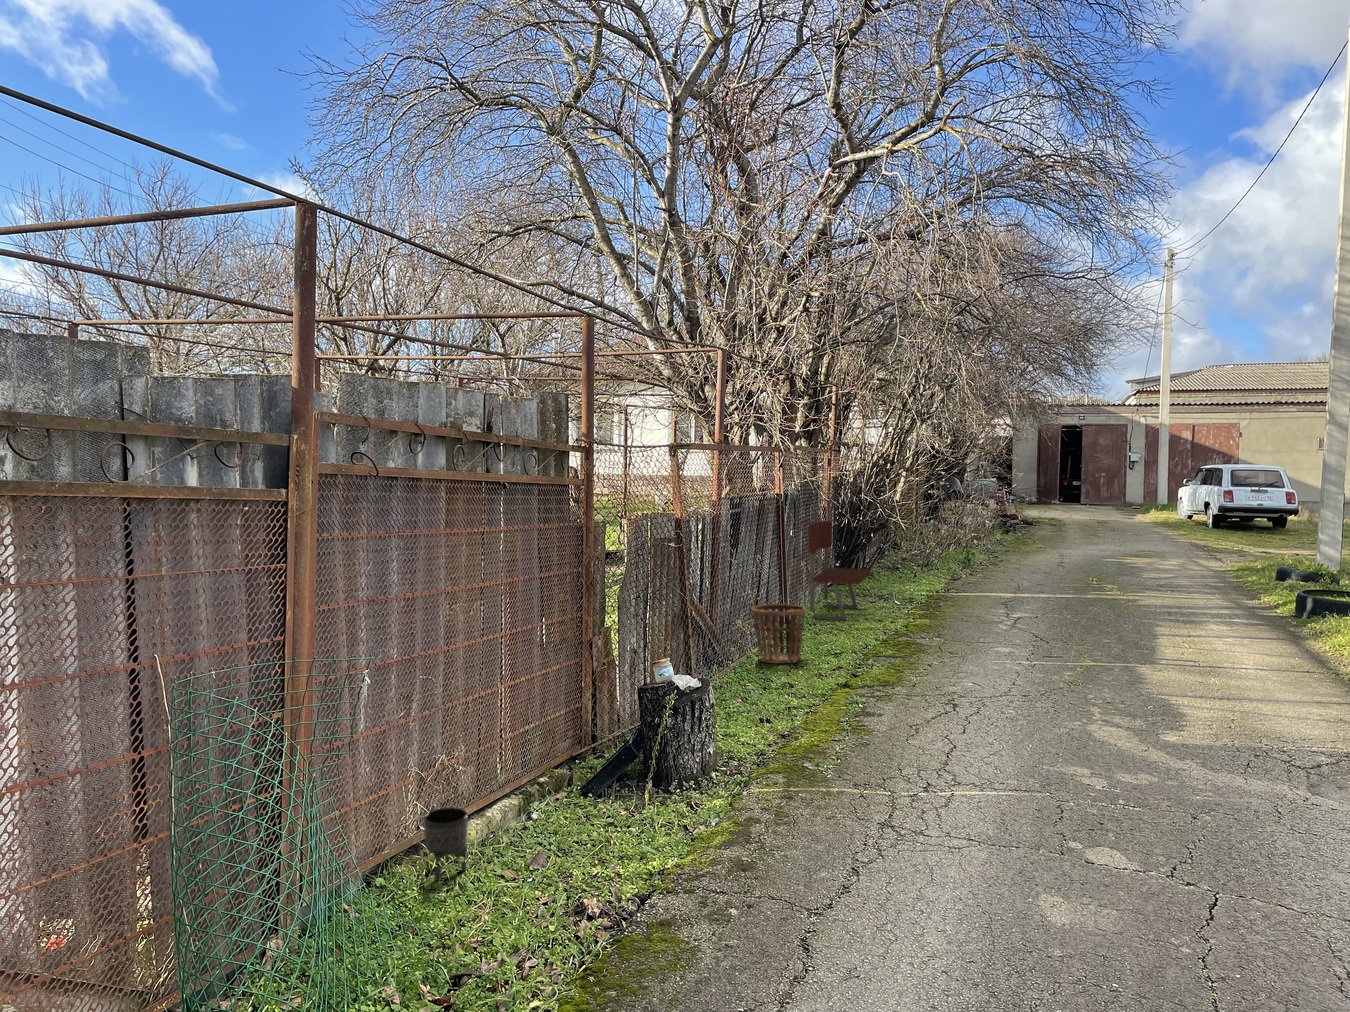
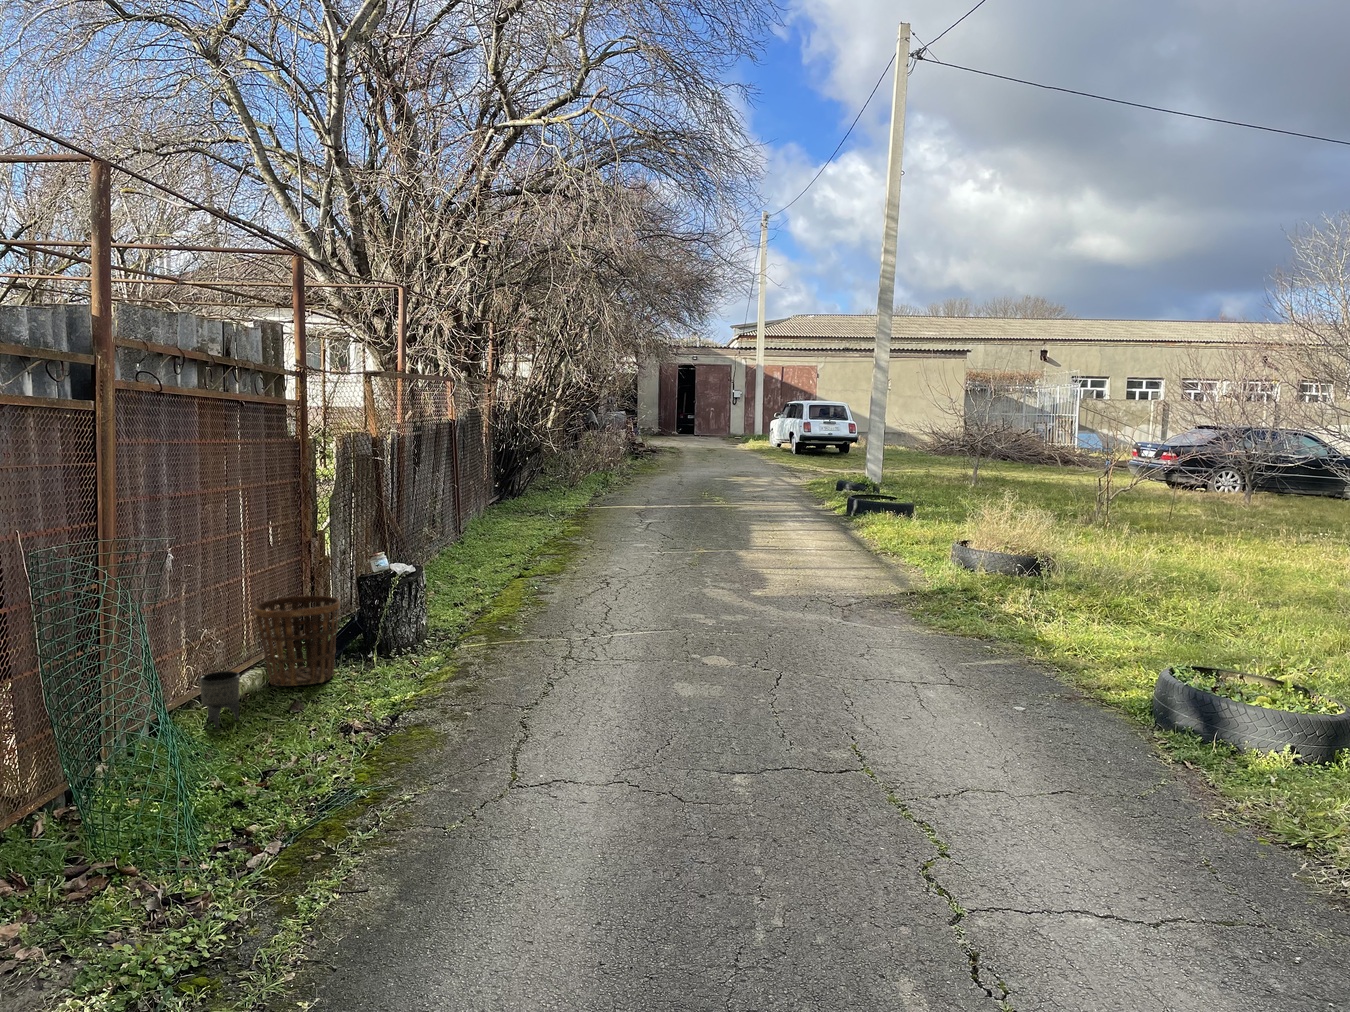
bench: present [808,521,871,621] -> none [473,445,528,532]
basket: present [752,604,806,663] -> present [254,595,340,686]

